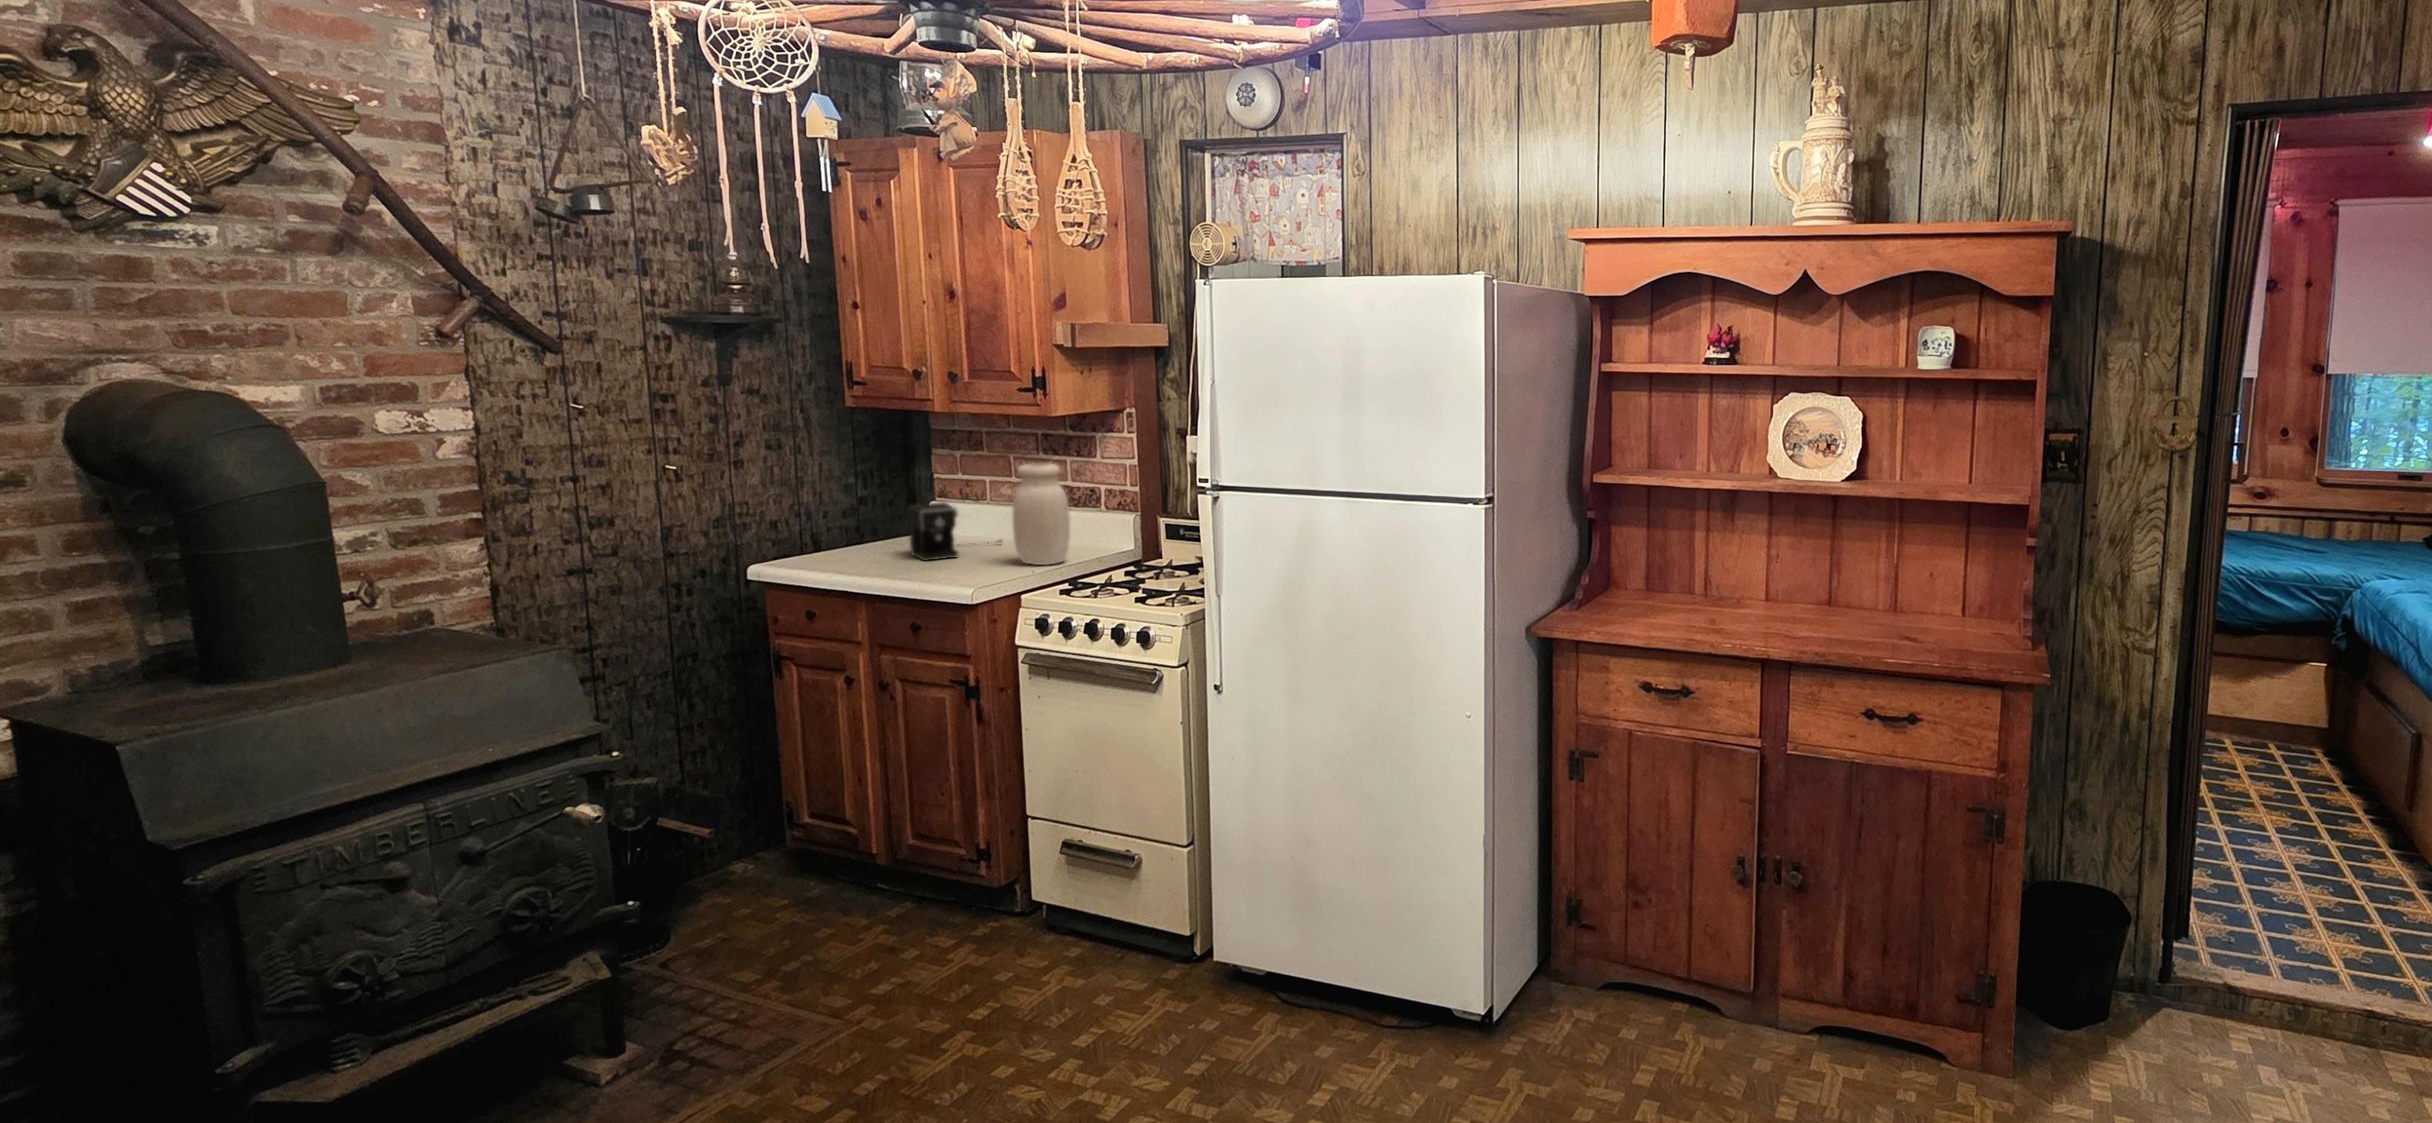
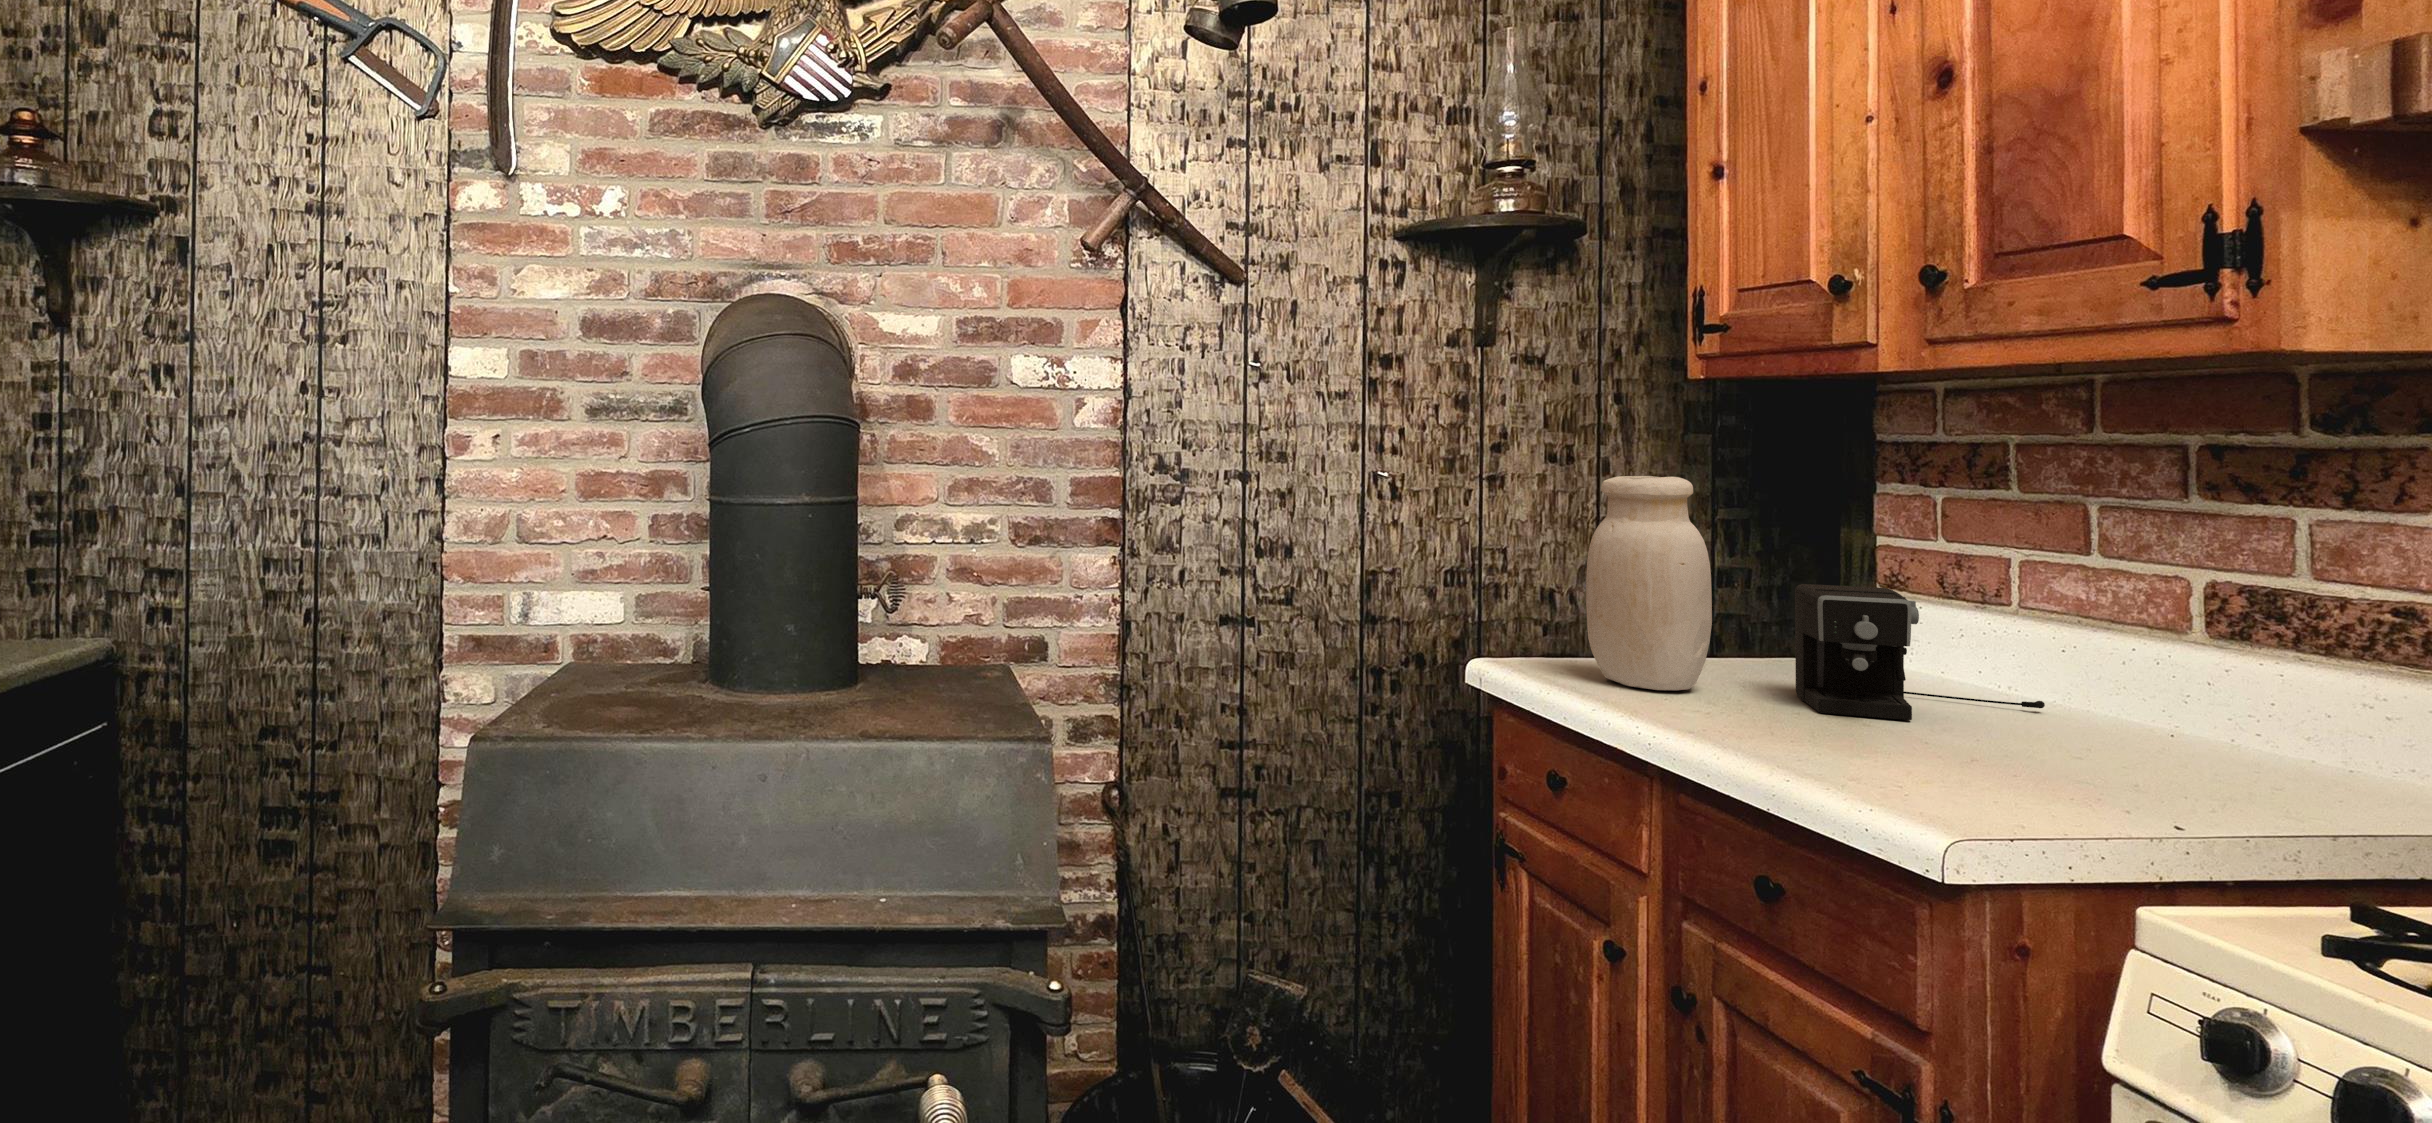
jar: present [1013,463,1070,565] -> present [1586,476,1712,690]

